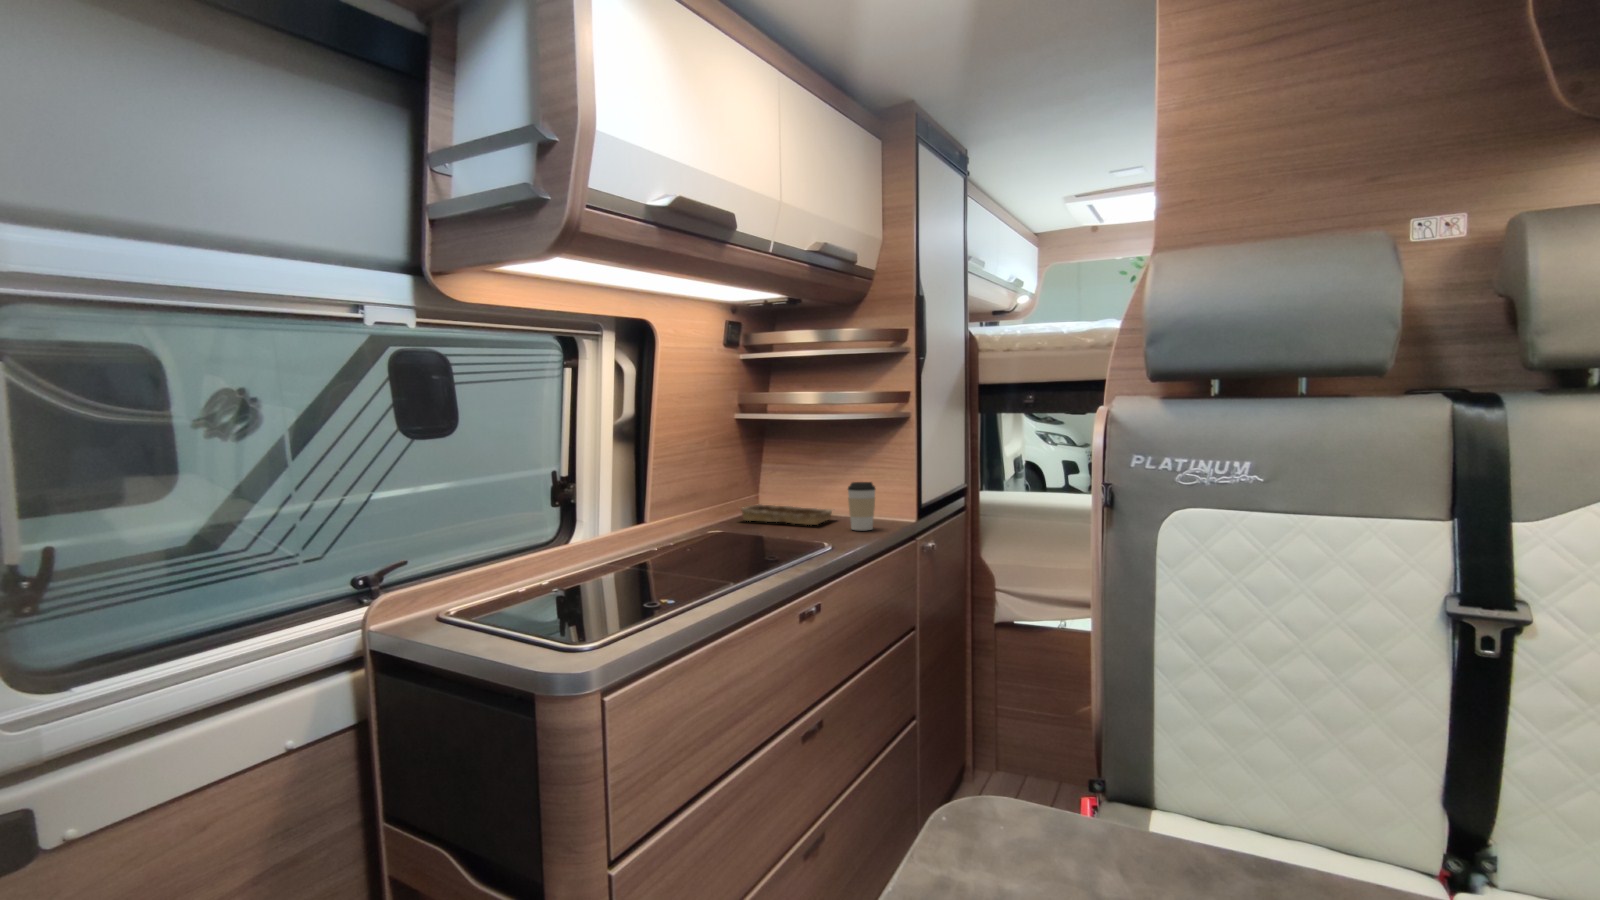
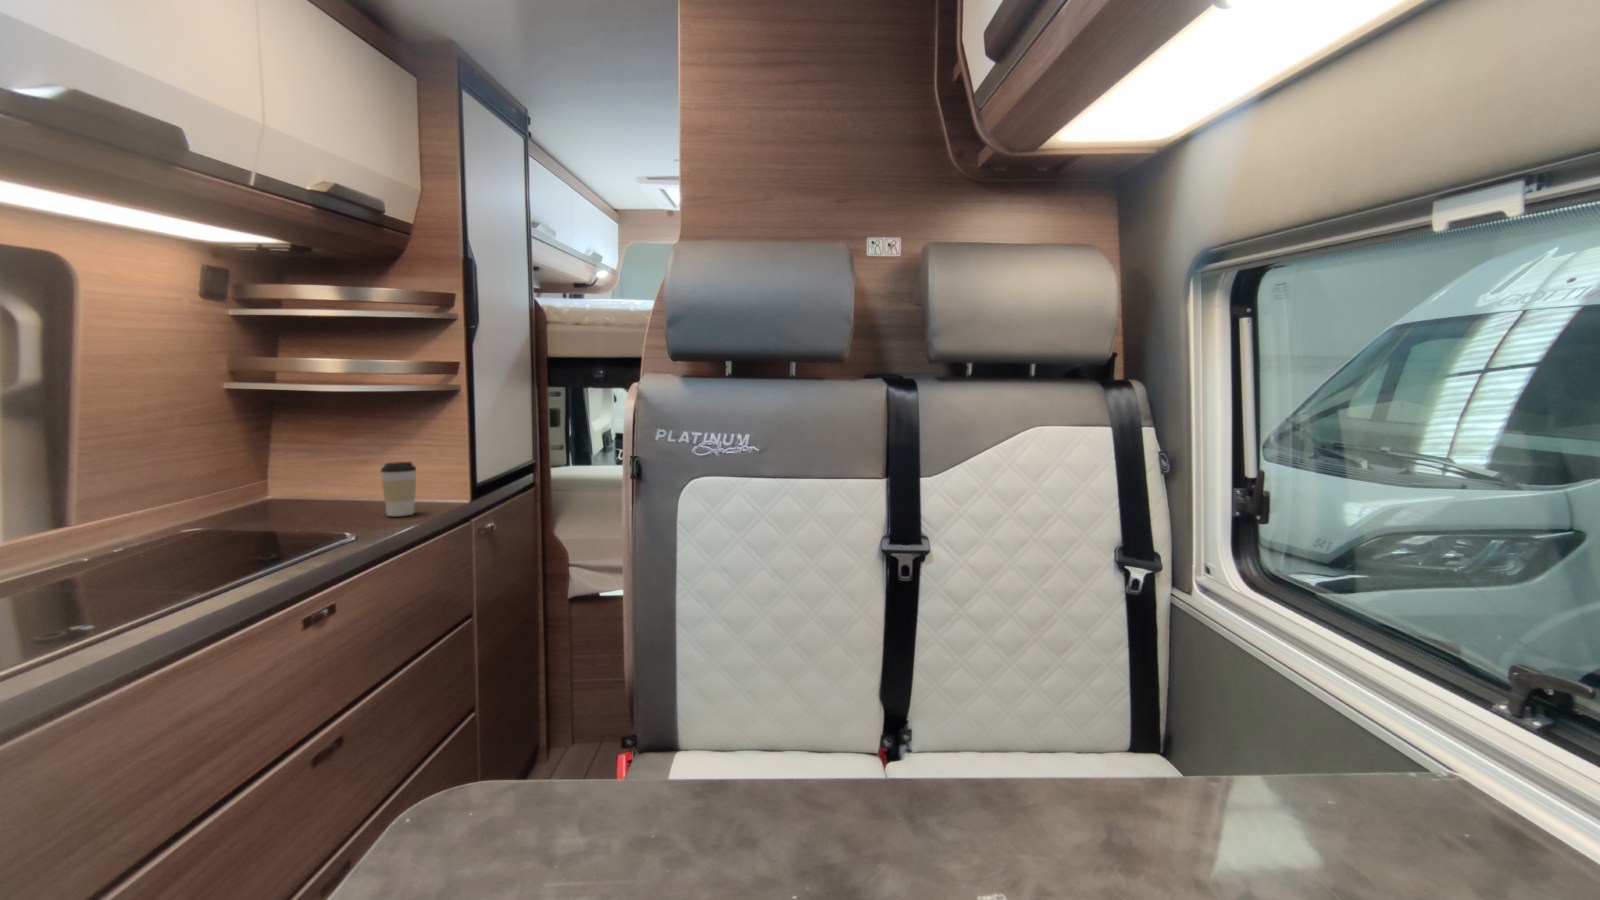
tray: present [742,504,832,525] -> none [230,493,374,514]

